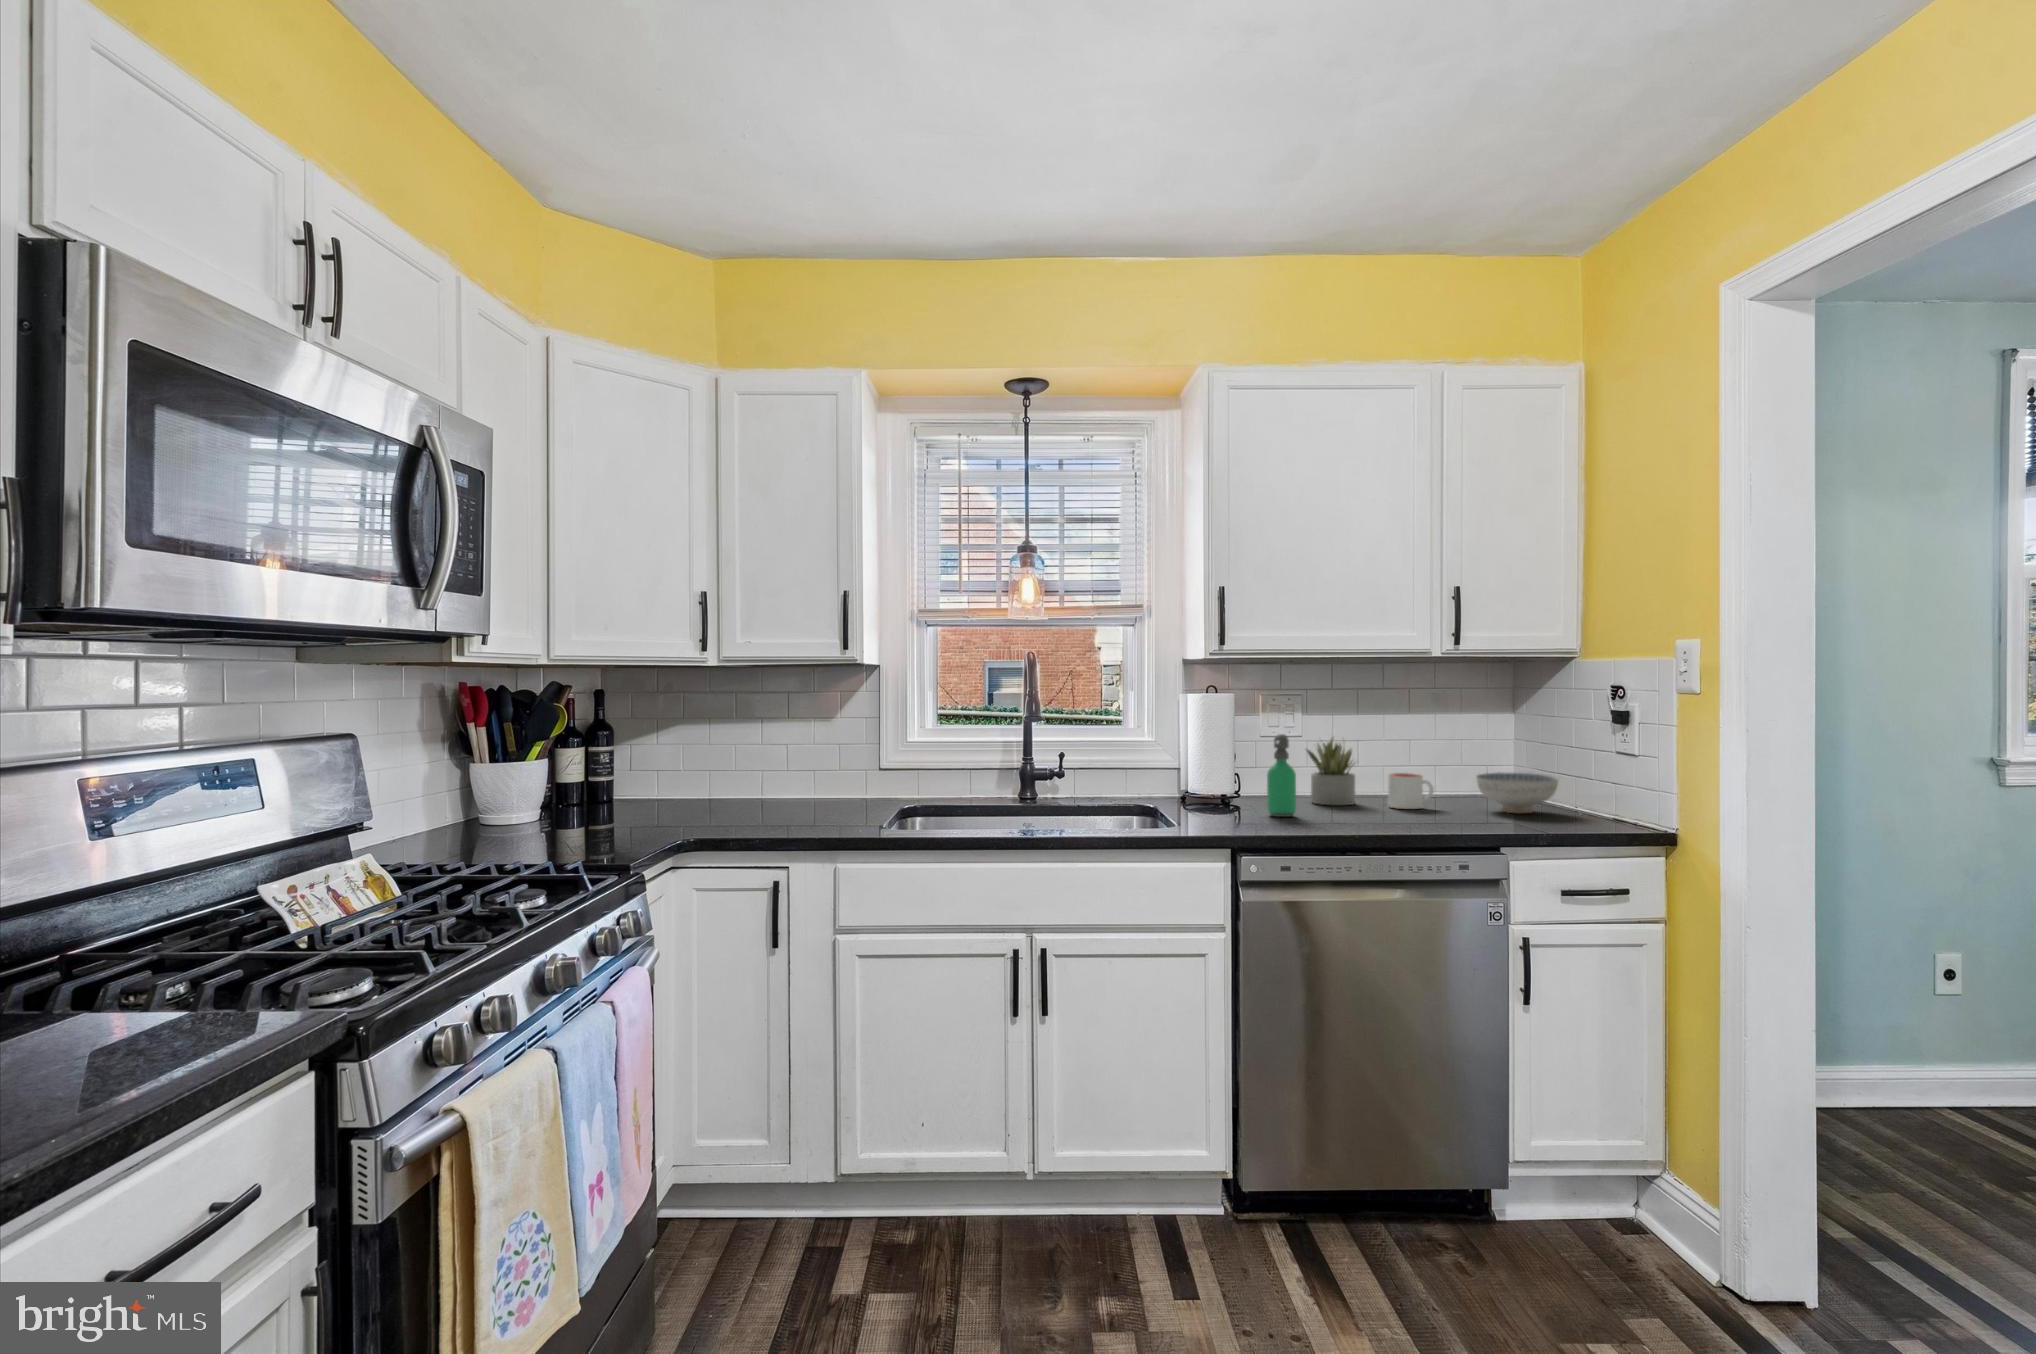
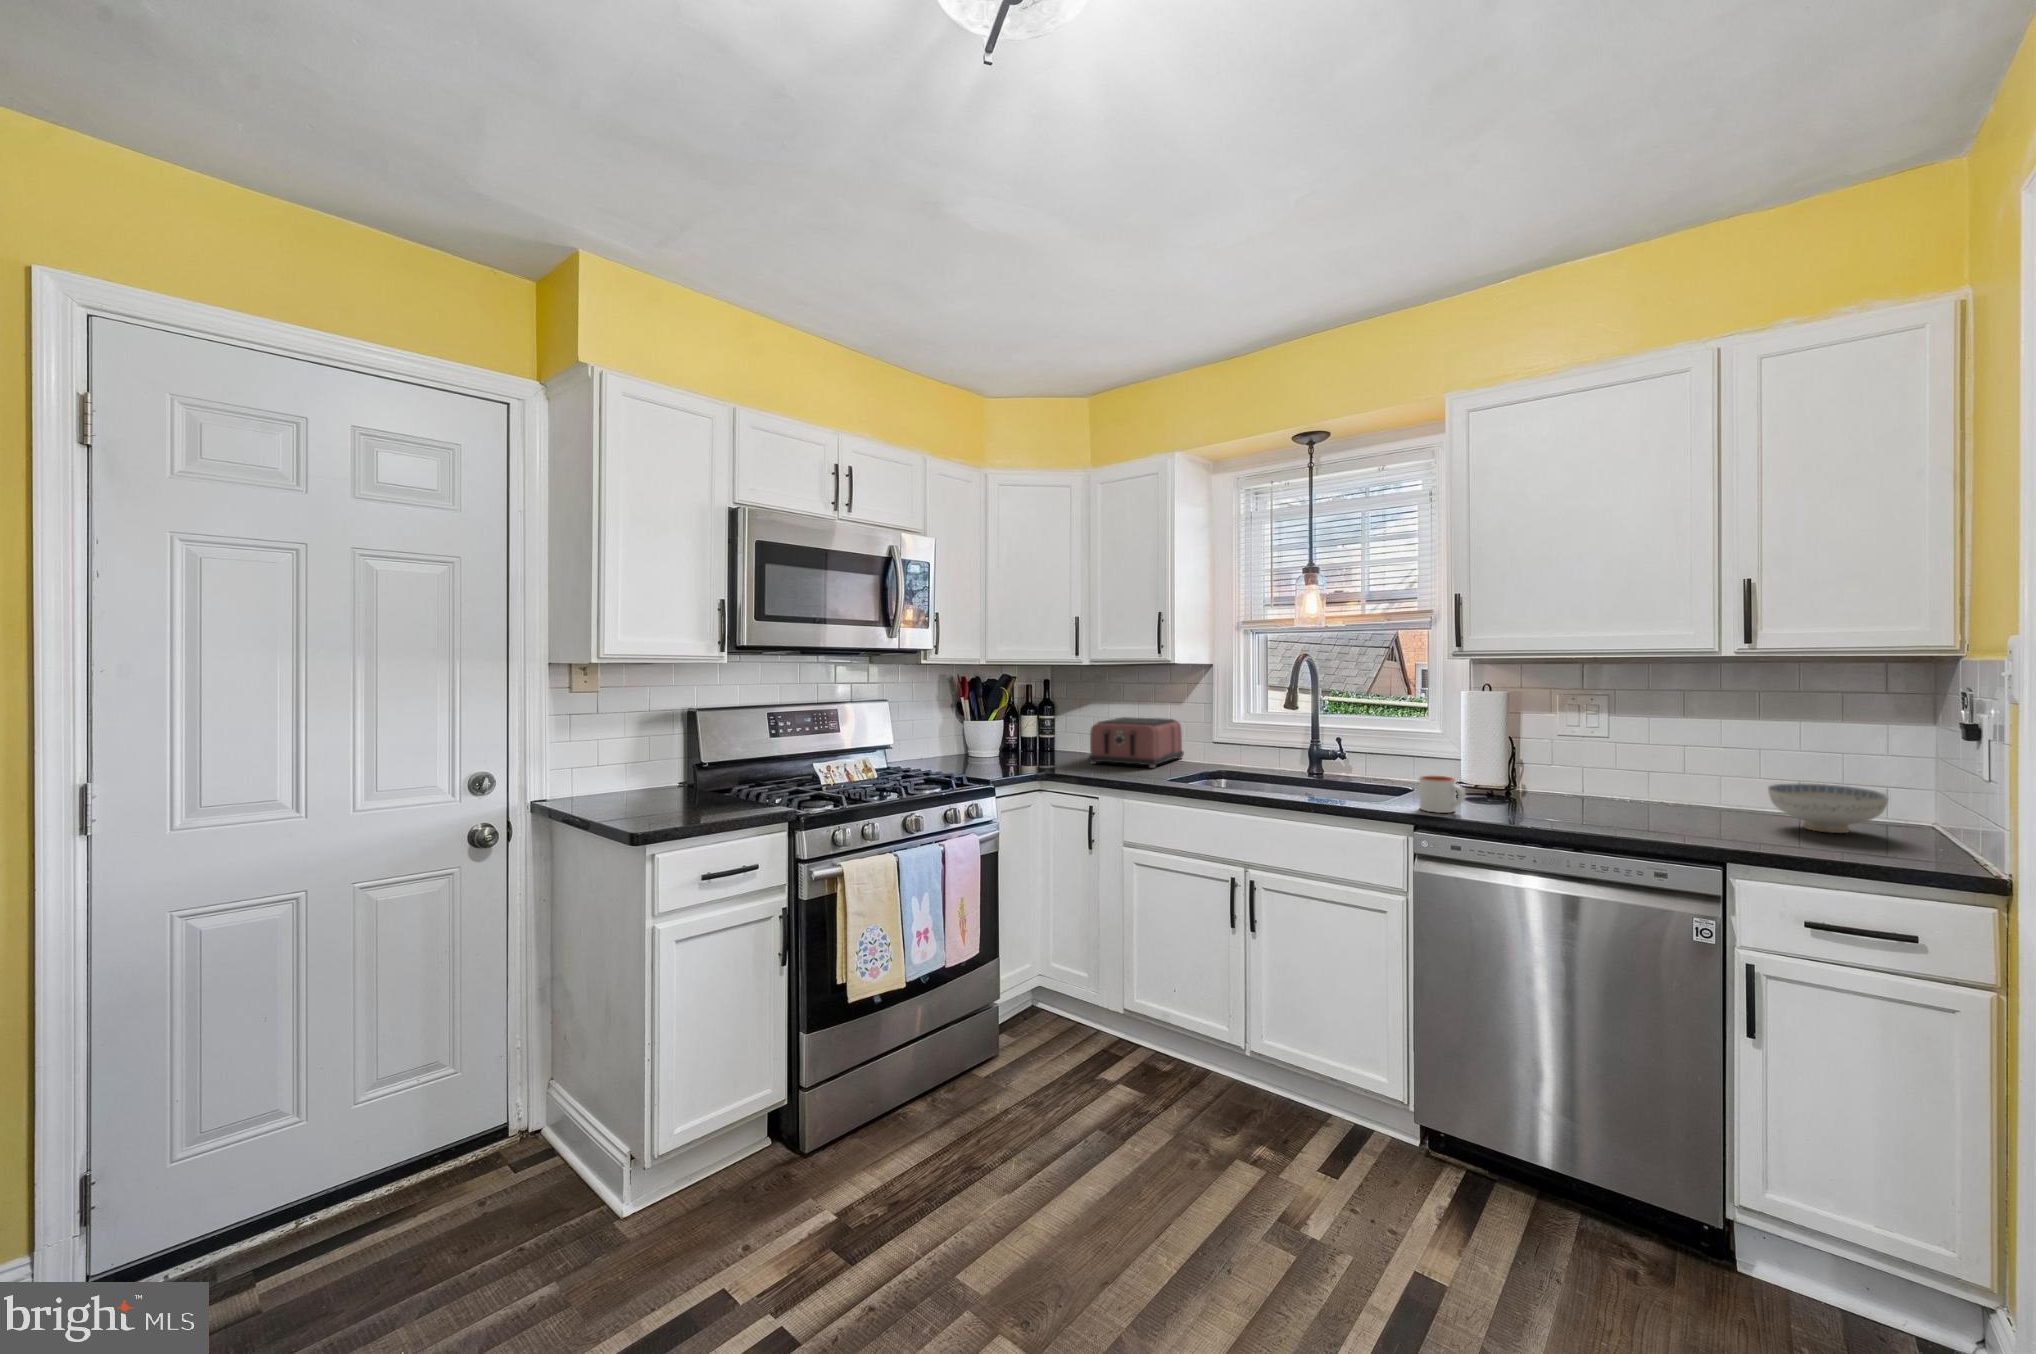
soap dispenser: present [1267,734,1296,817] -> none [1492,730,1523,806]
succulent plant: present [1307,737,1355,805] -> none [1575,732,1634,801]
toaster: none [720,744,841,816] -> present [1089,717,1184,768]
mug: present [1388,773,1434,809] -> present [1419,776,1466,813]

